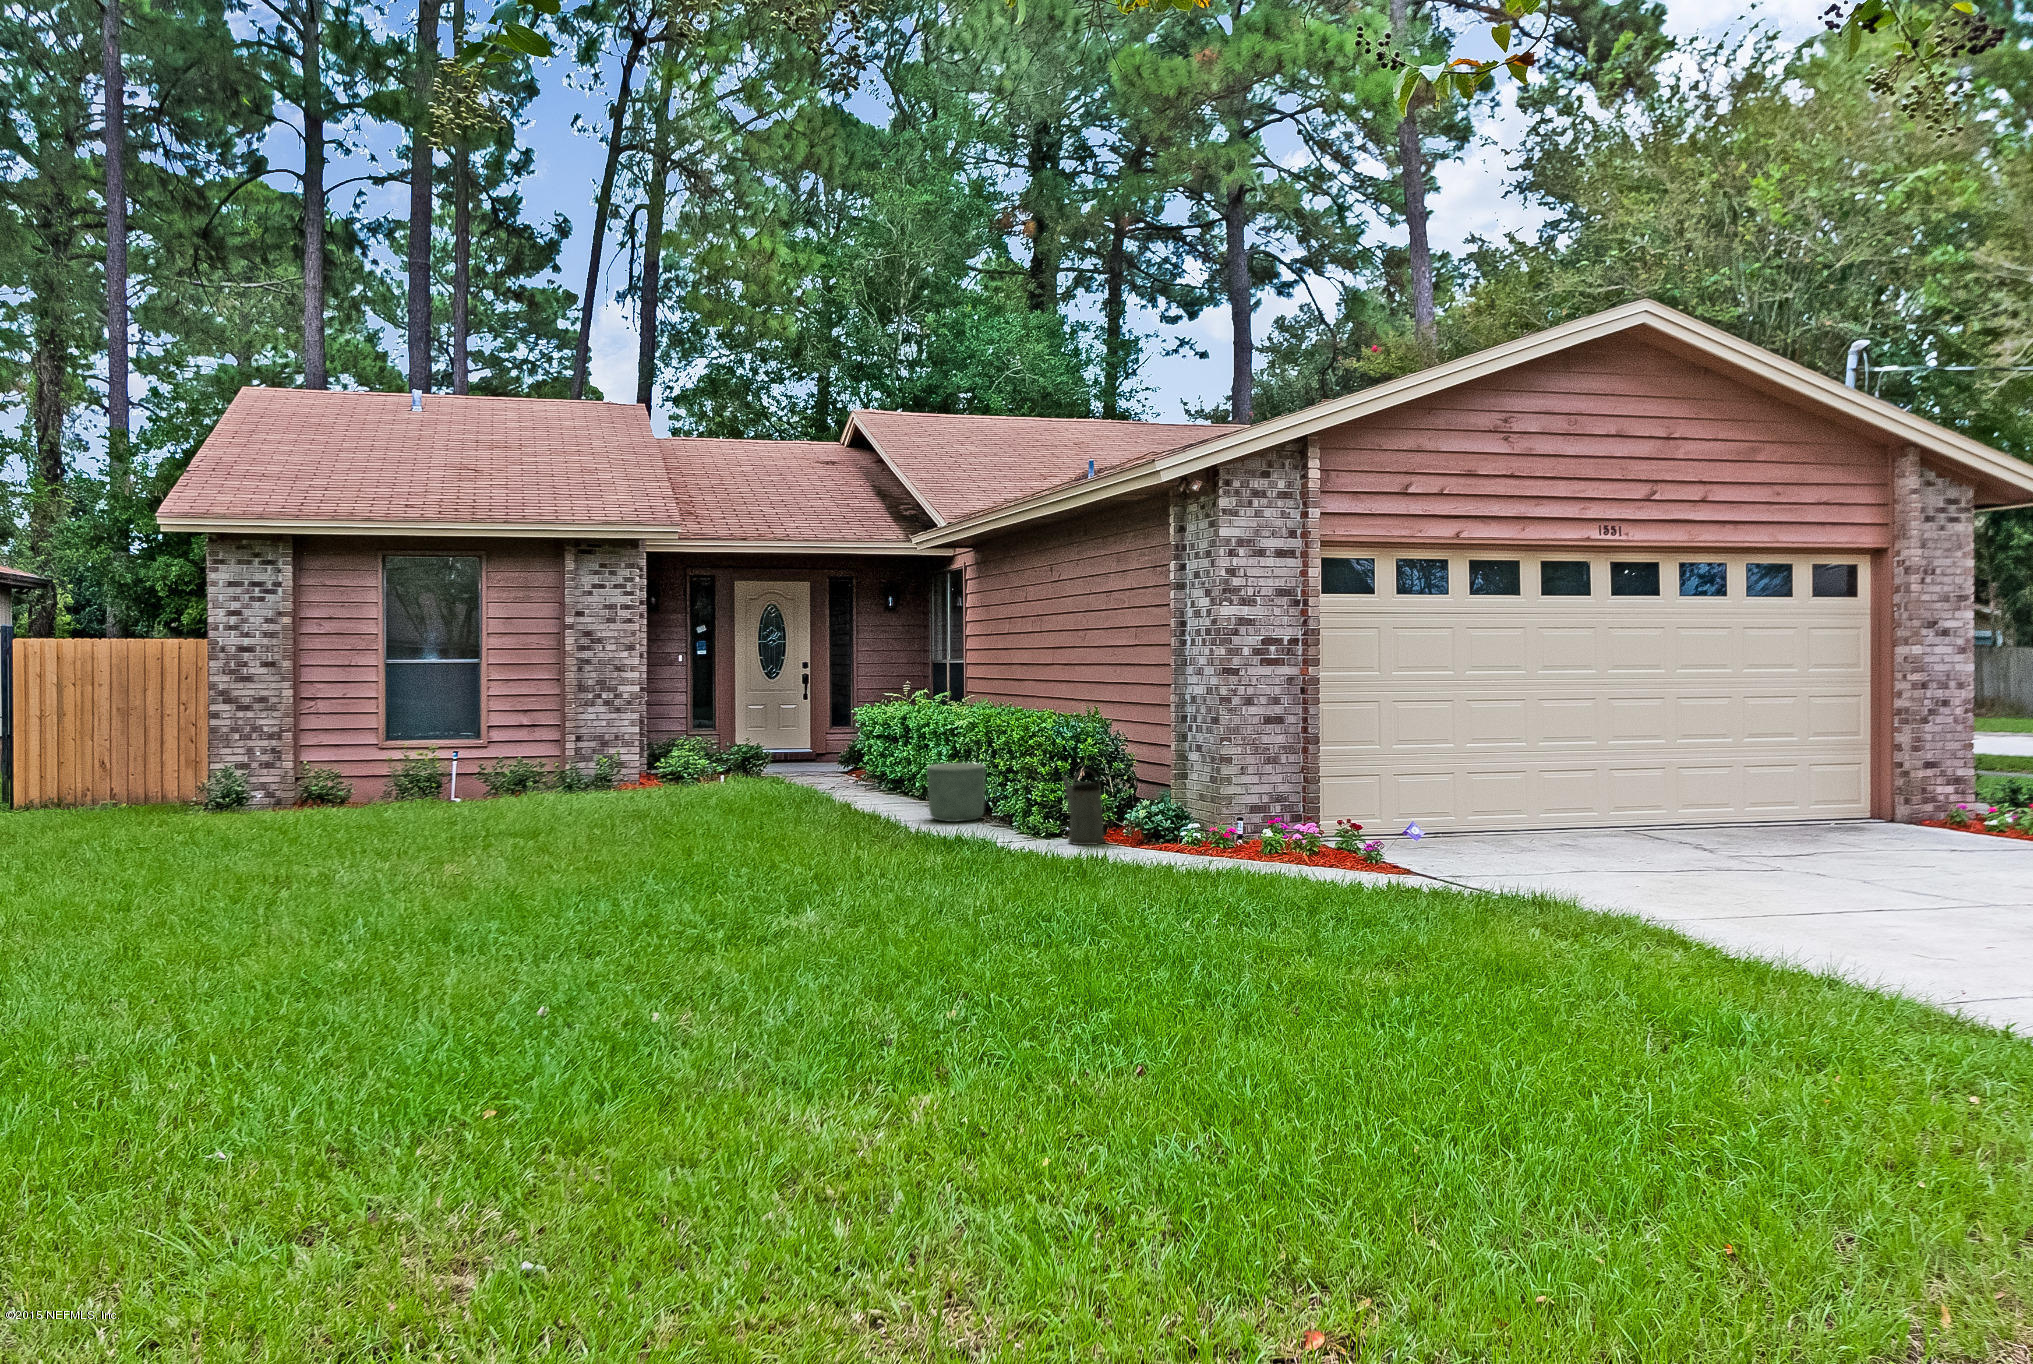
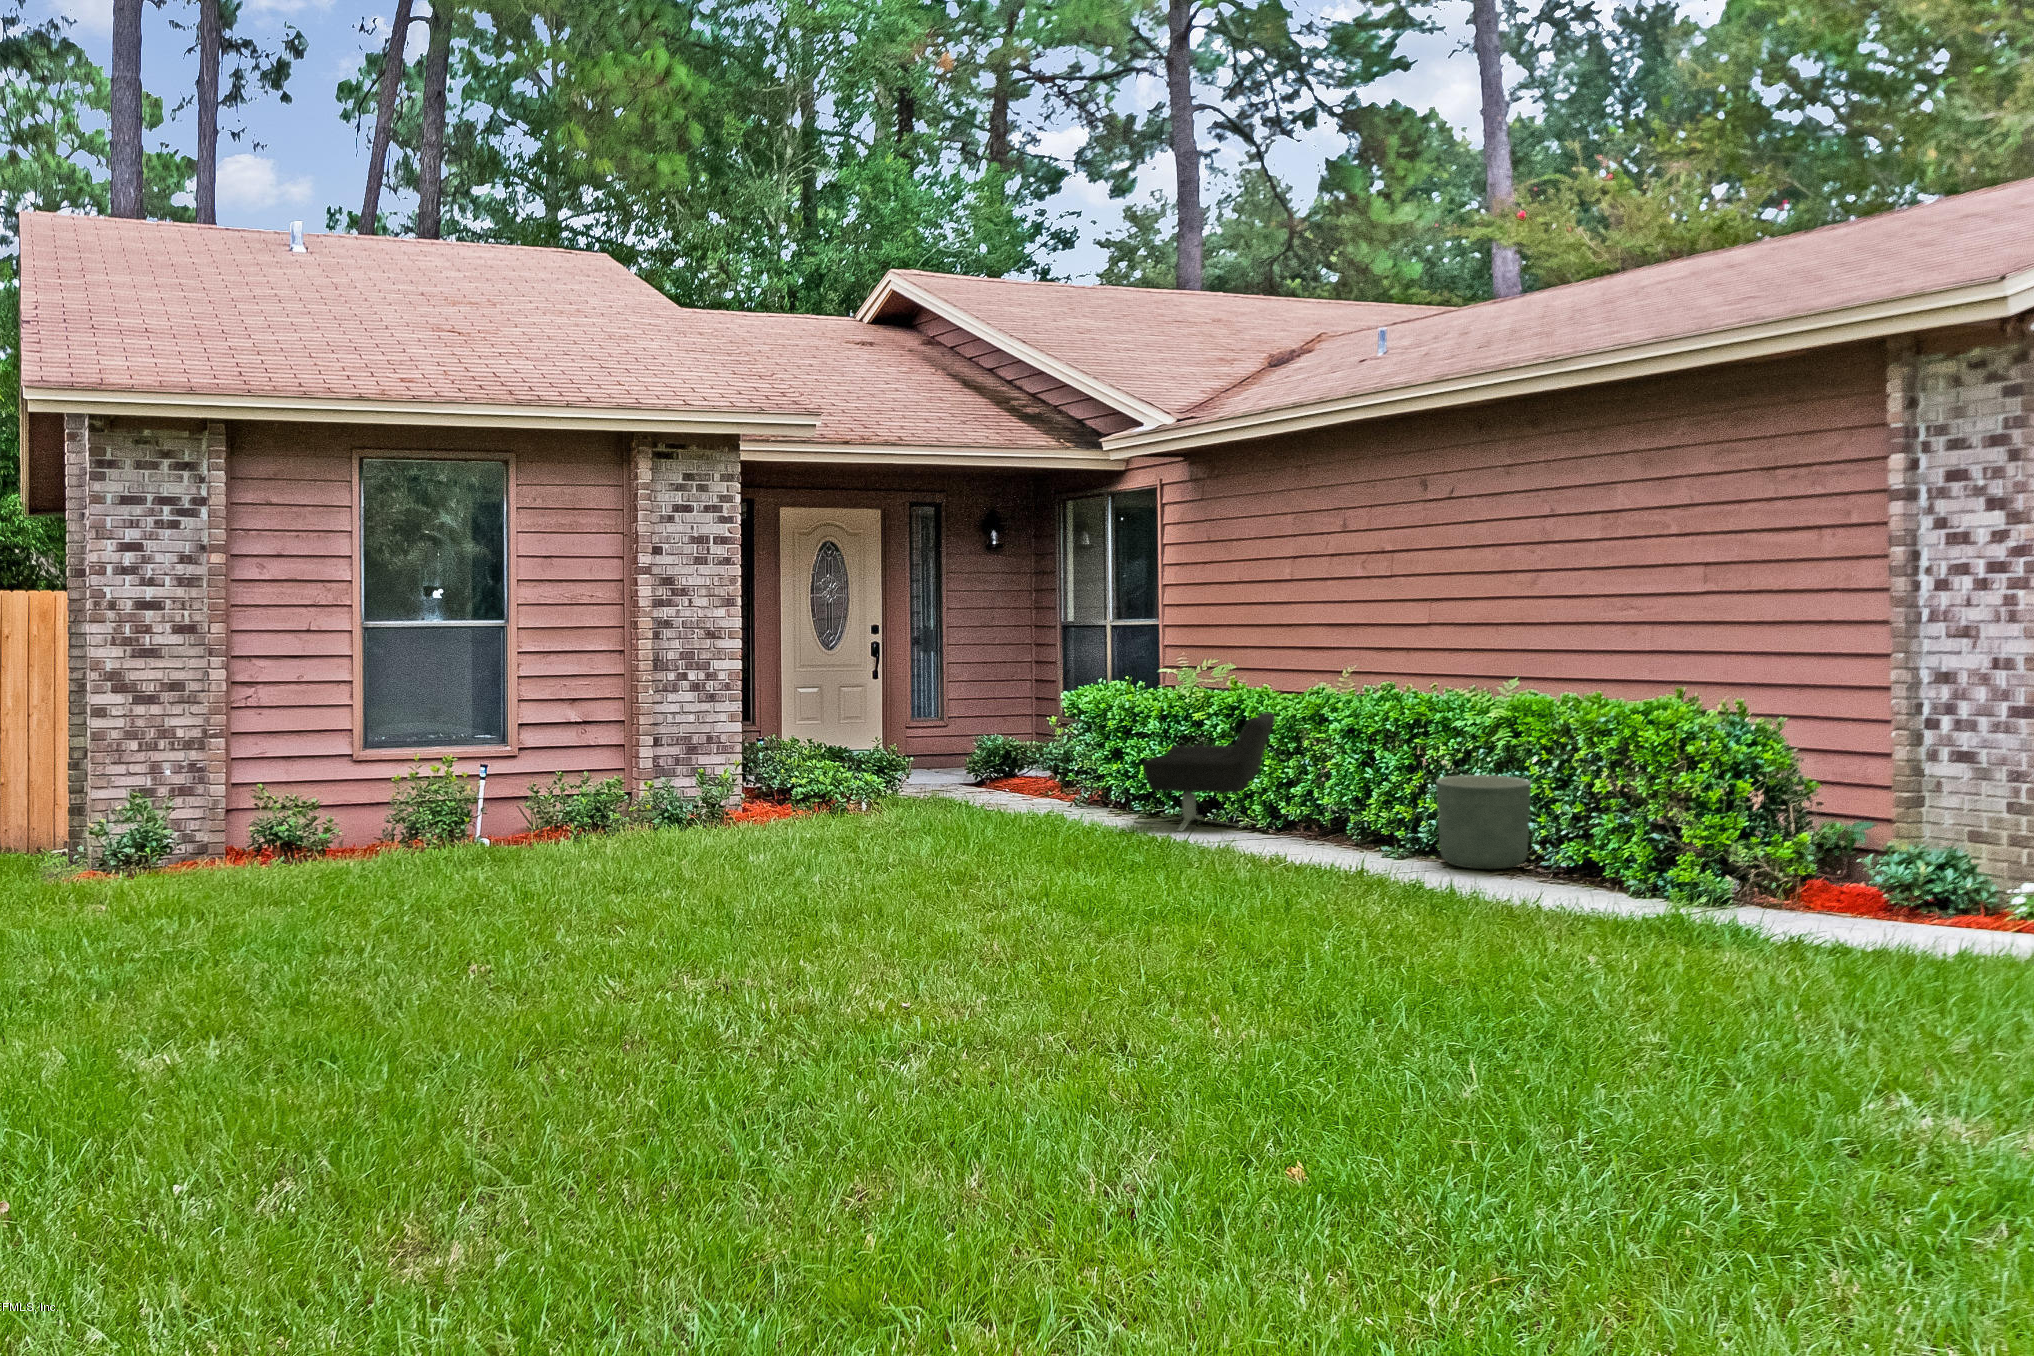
lounge chair: none [815,723,916,800] -> present [1143,712,1275,831]
watering can: present [1063,771,1105,845] -> none [1756,788,1891,912]

